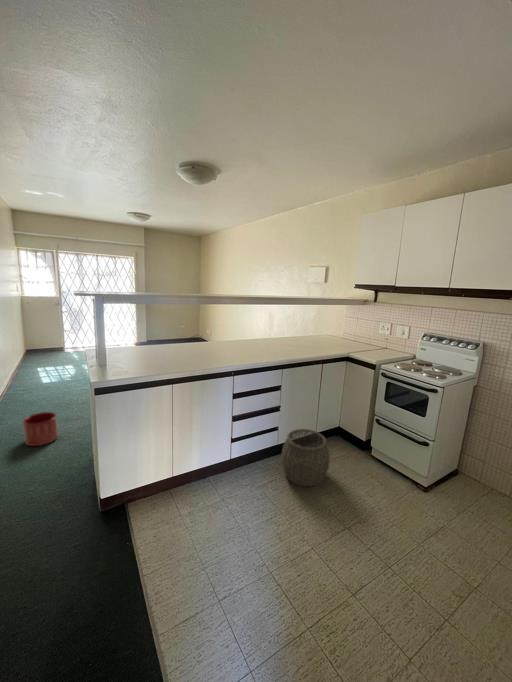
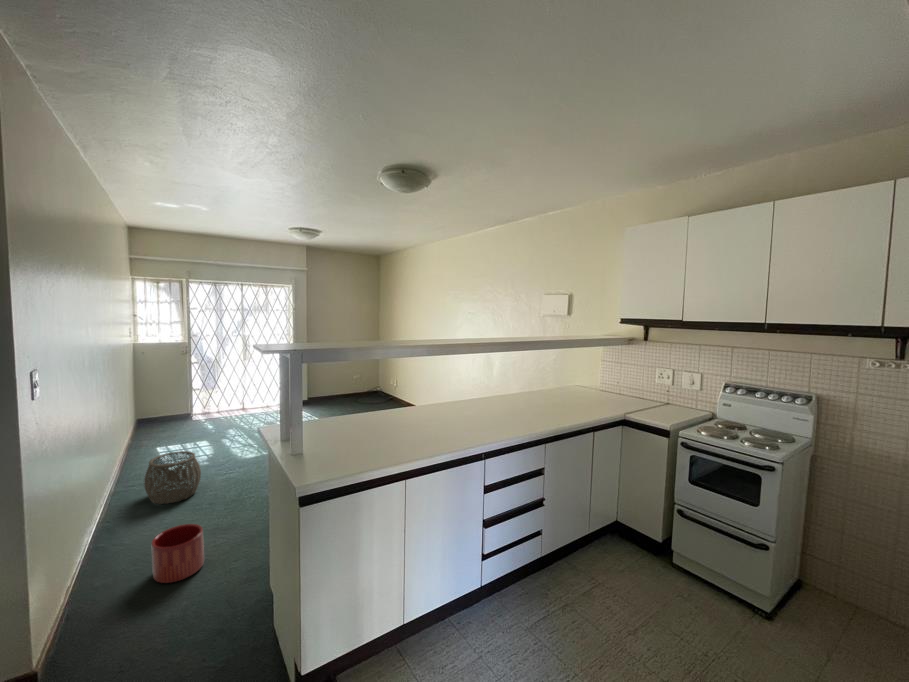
woven basket: present [282,429,330,487] -> present [144,451,201,504]

